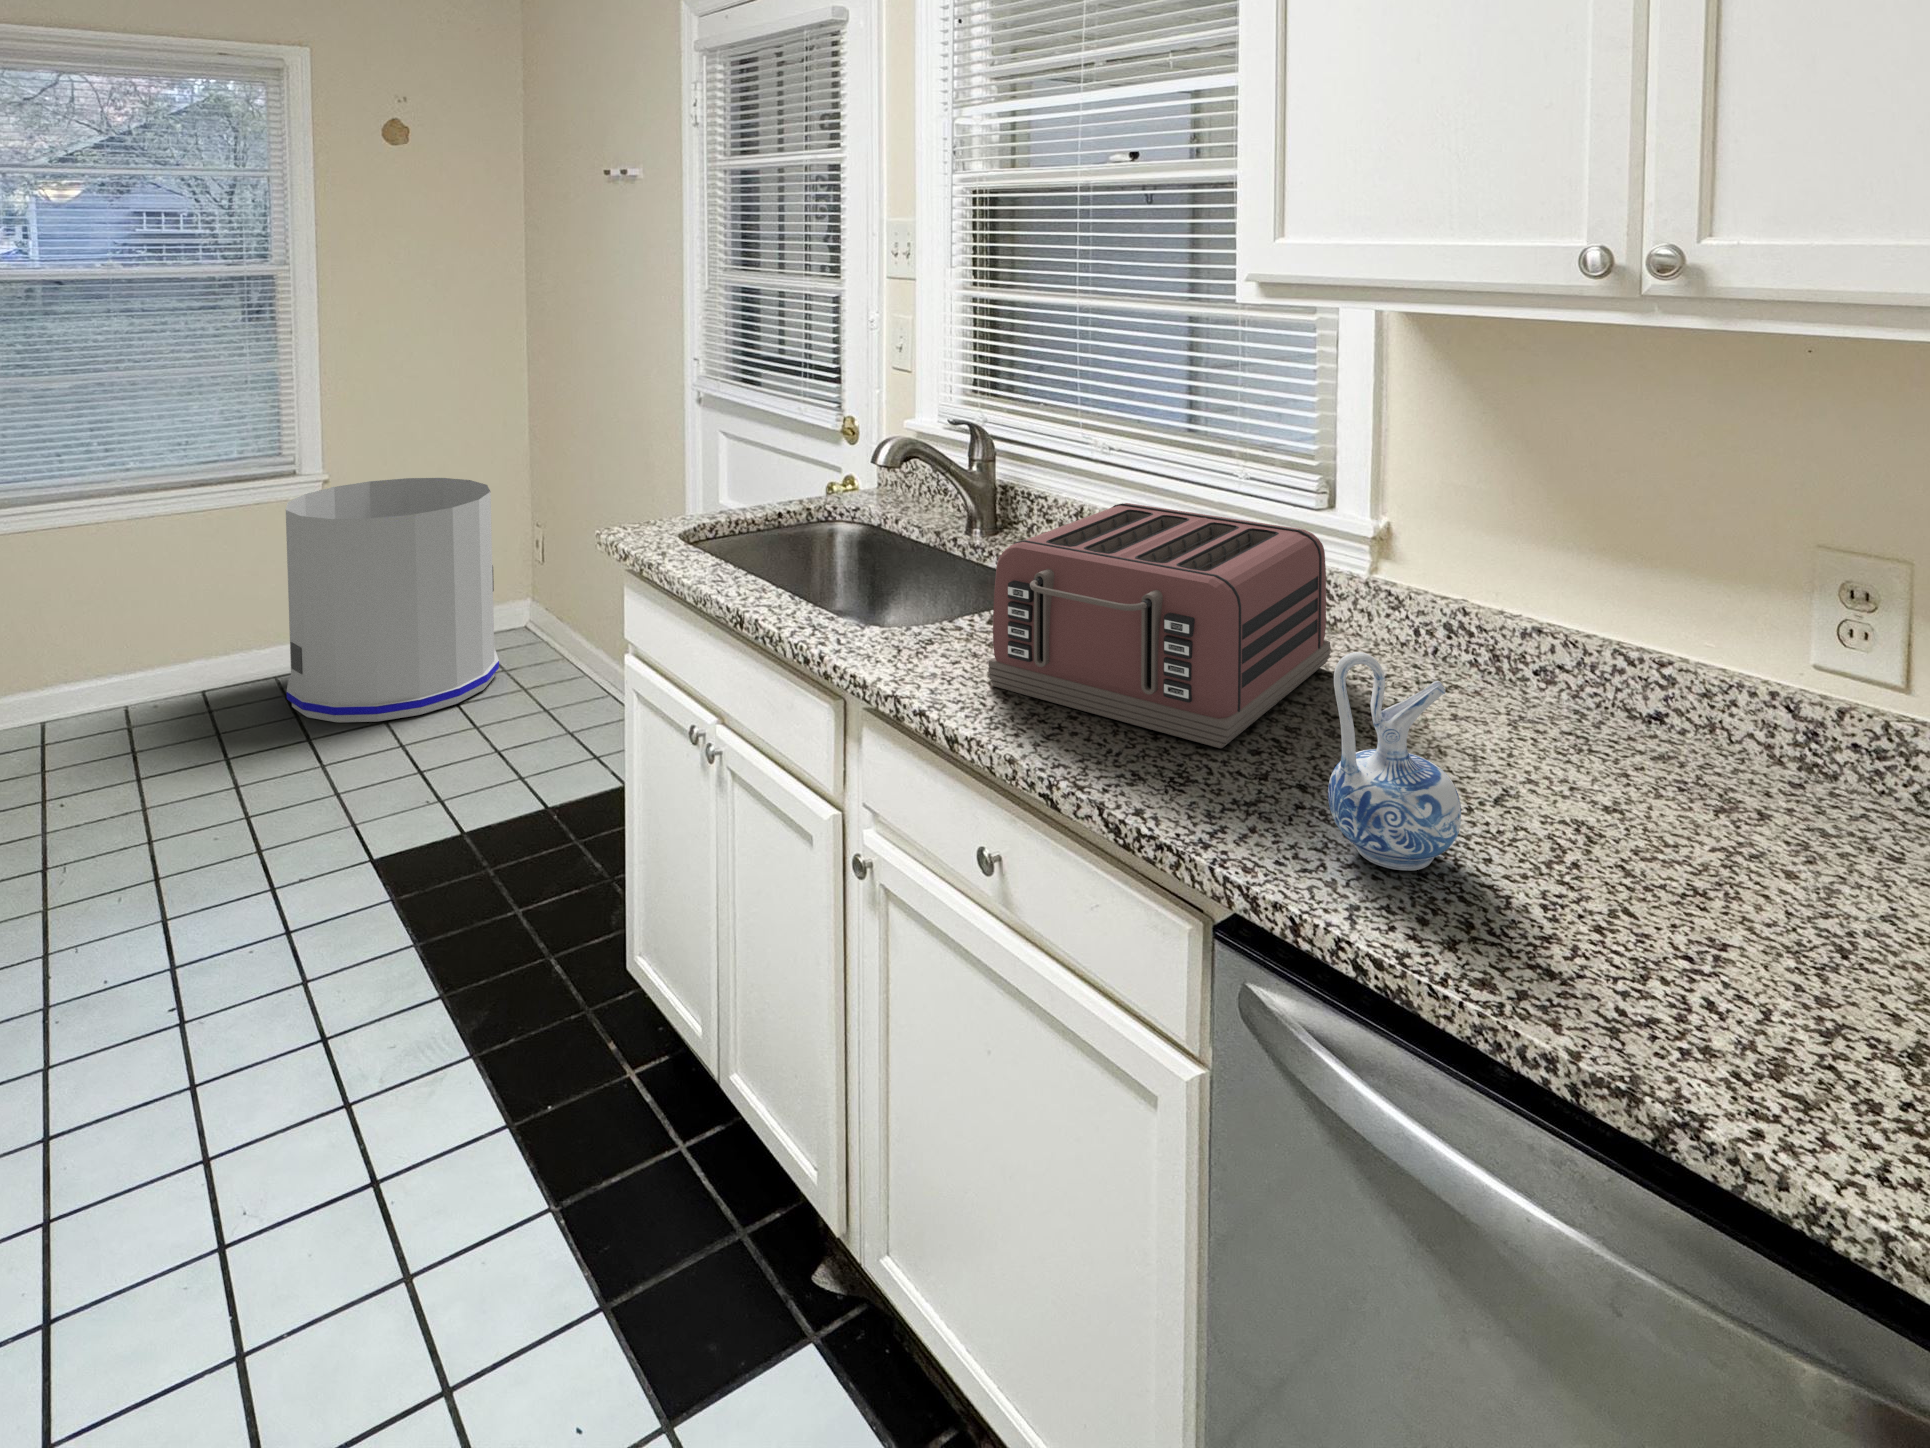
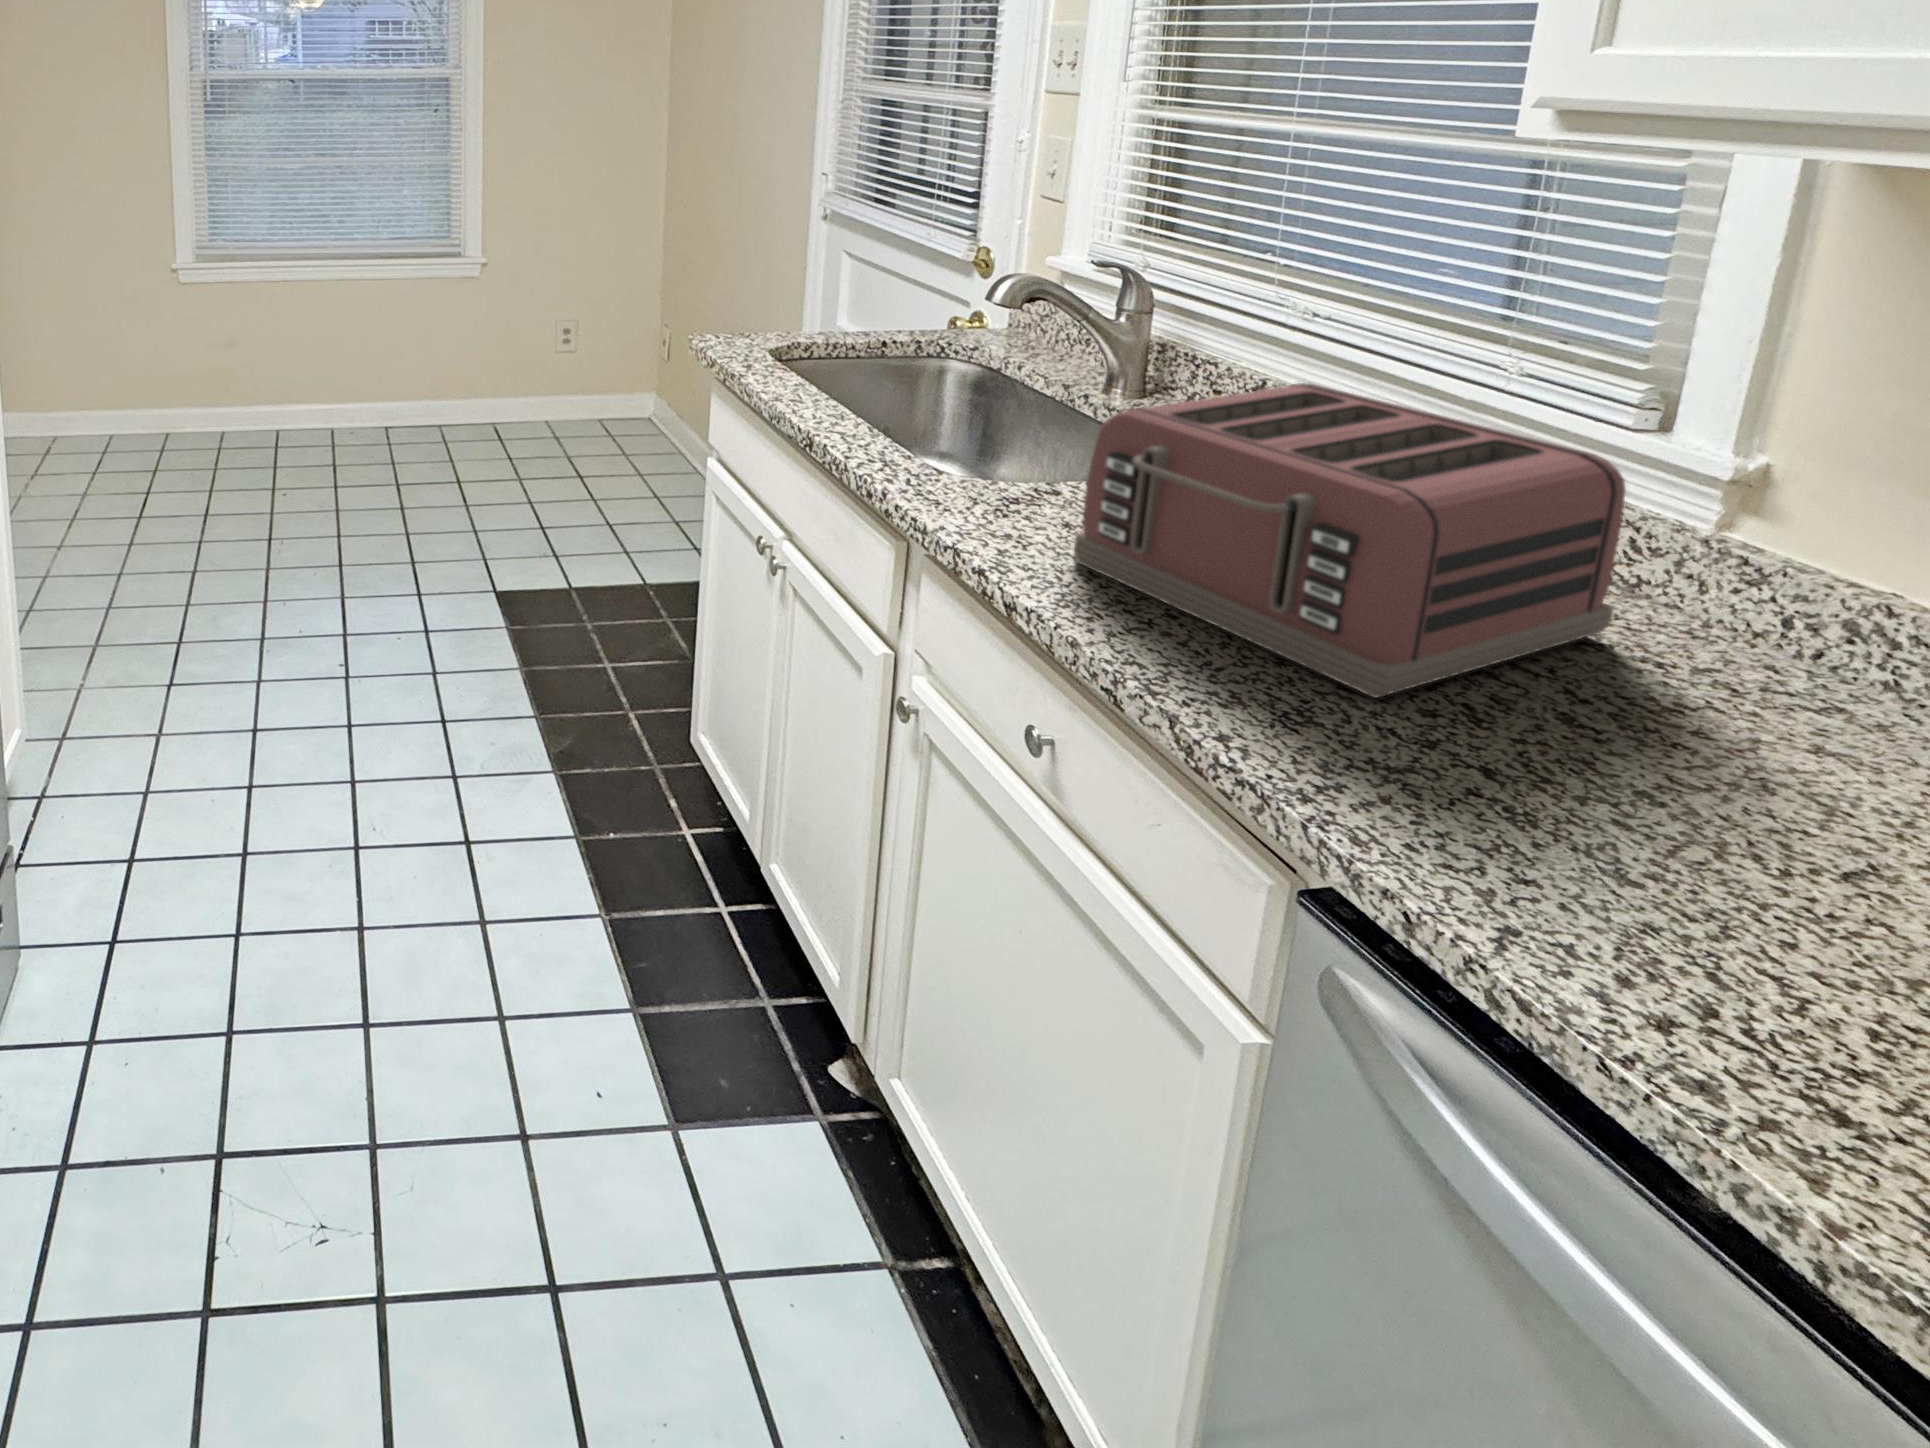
trash can: present [286,478,499,722] -> none [440,267,616,479]
ceramic pitcher: present [1328,652,1461,871] -> none [1511,622,1751,920]

